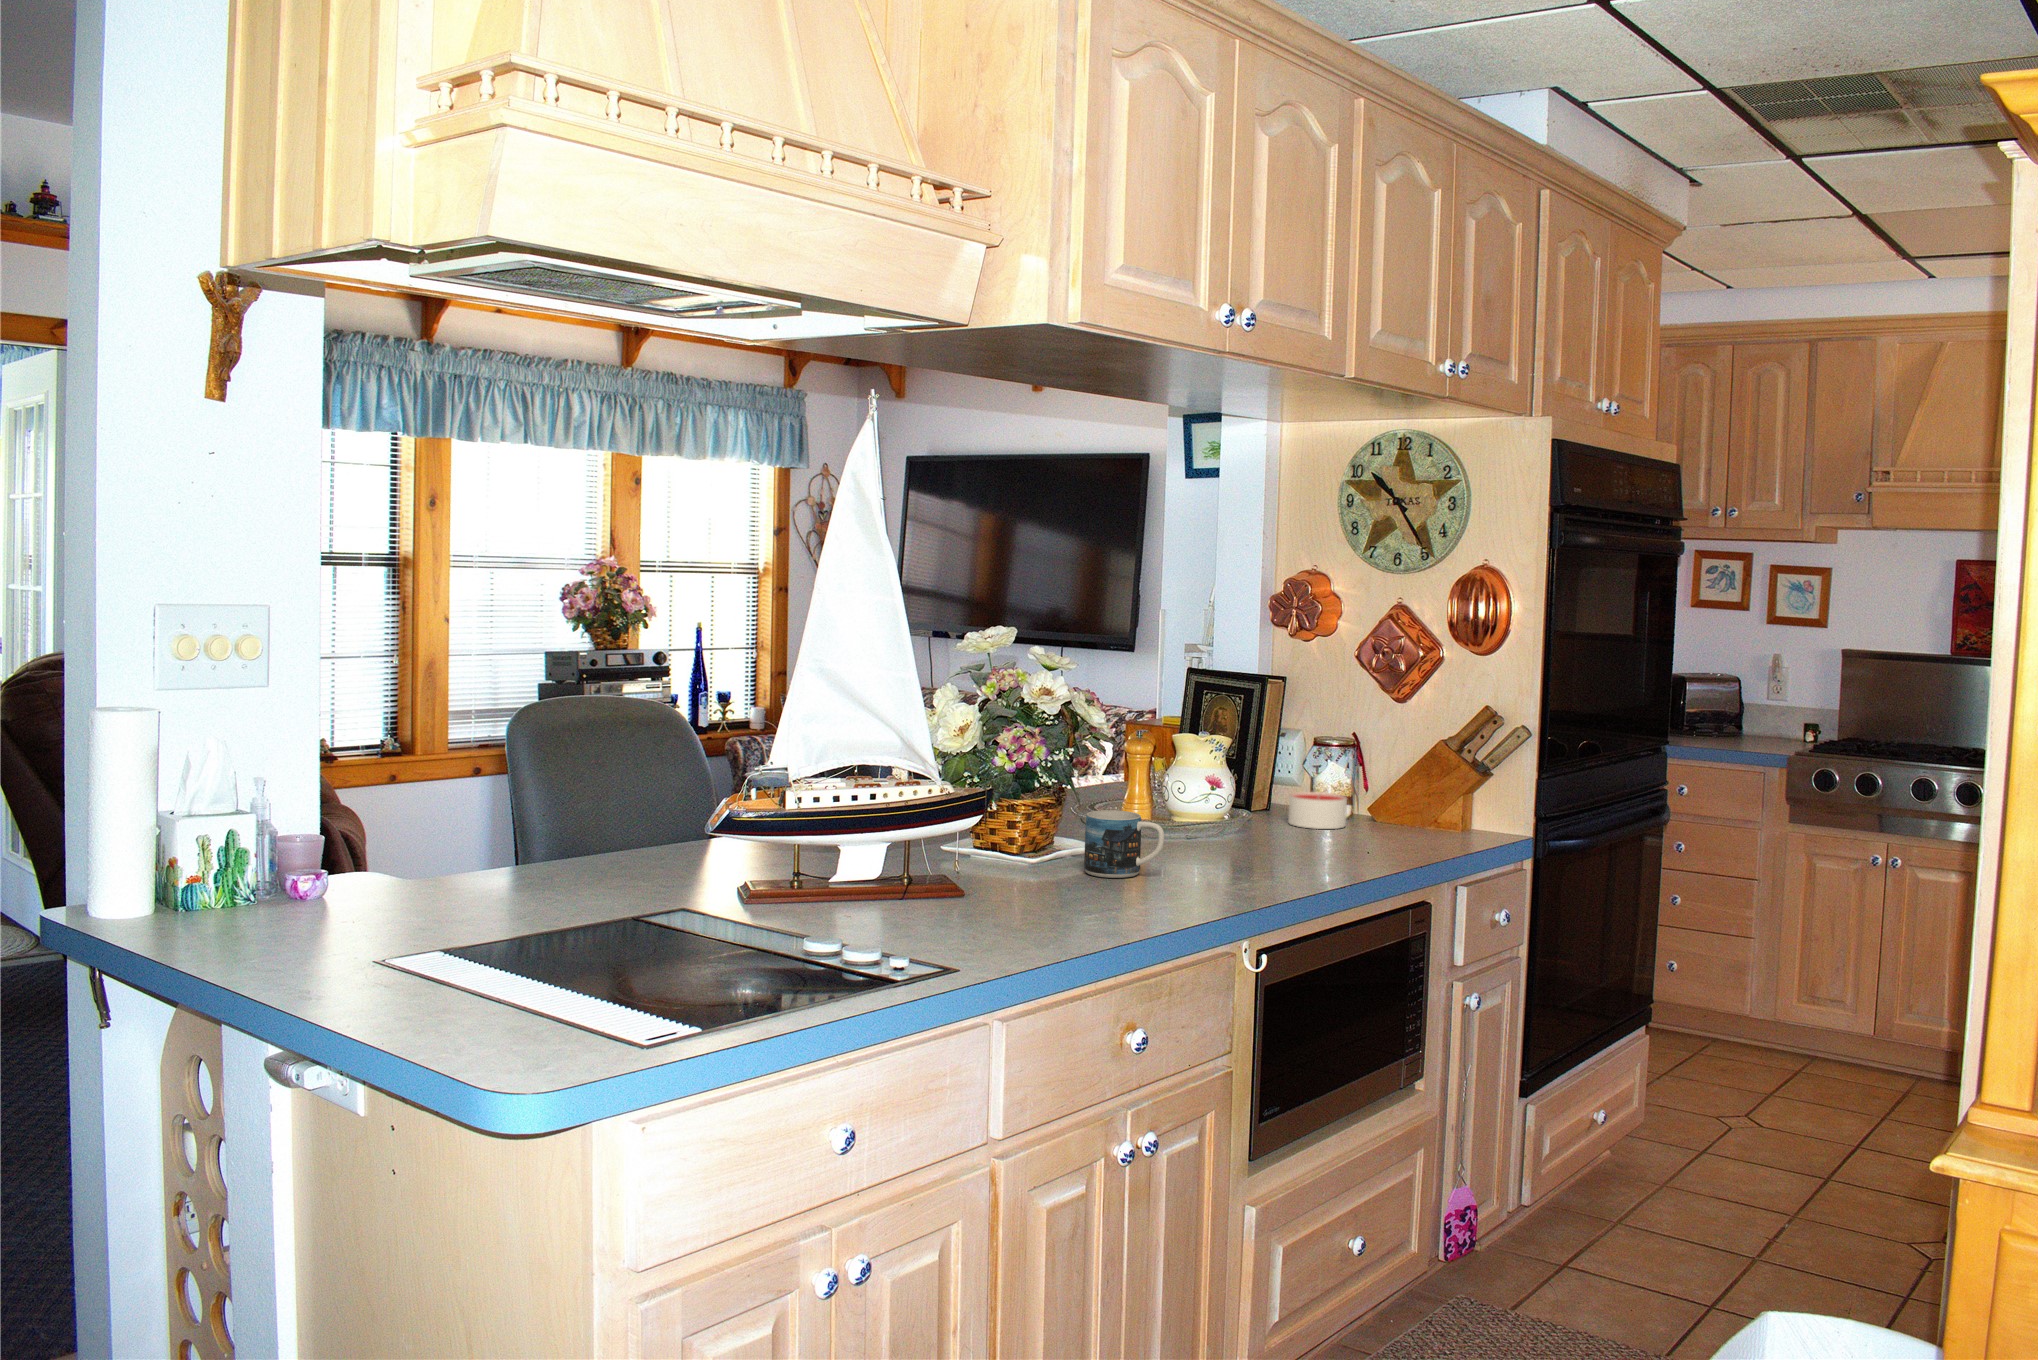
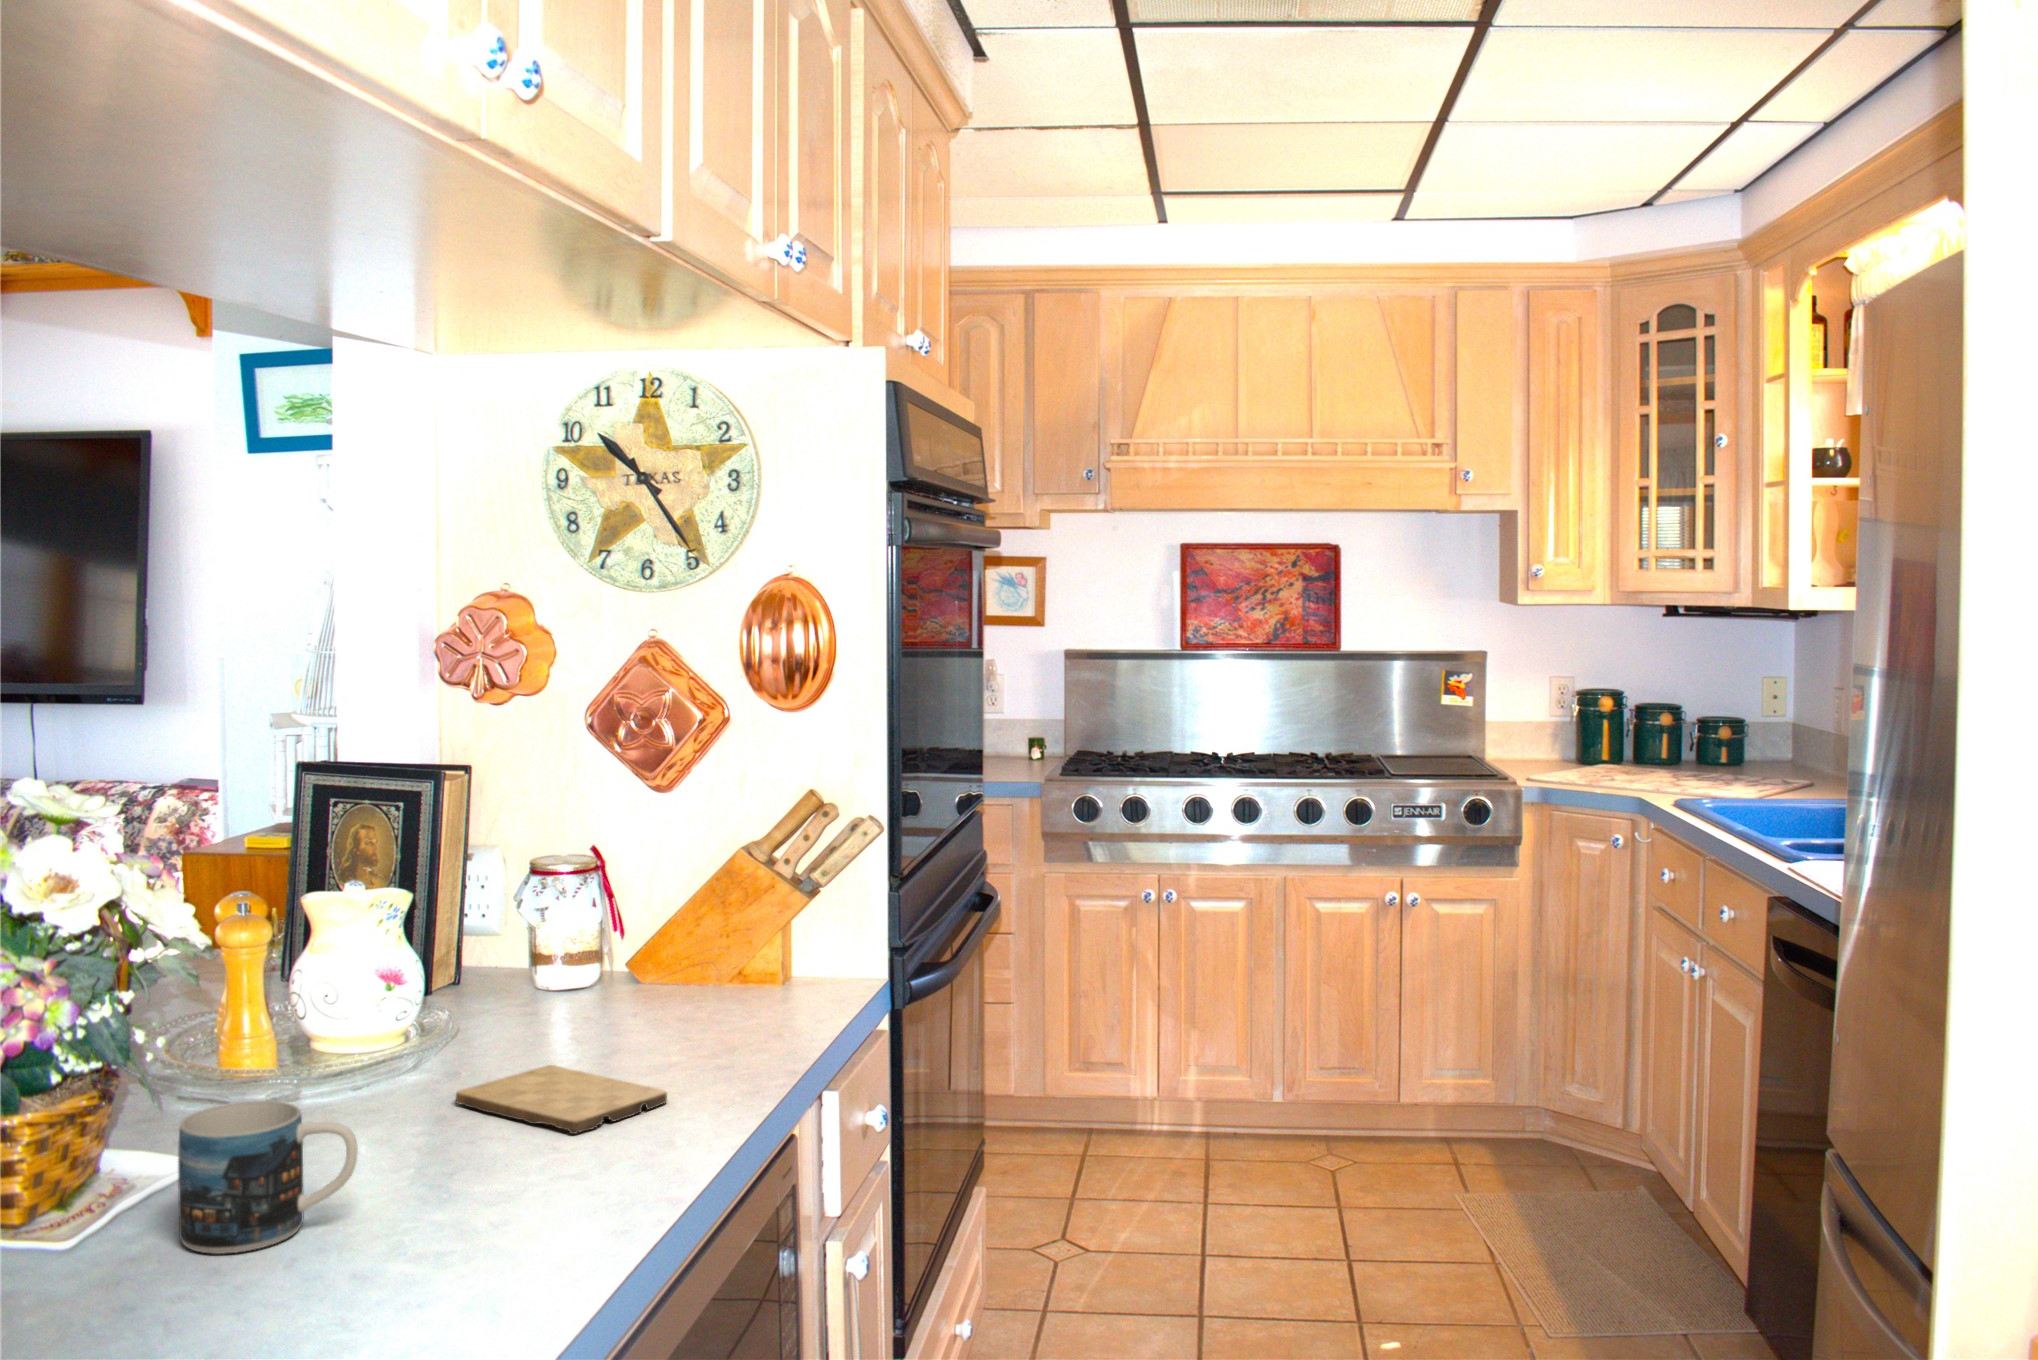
candle: present [1288,792,1347,829] -> none [504,954,603,1023]
cutting board: none [1237,840,1348,866] -> present [456,1065,667,1134]

